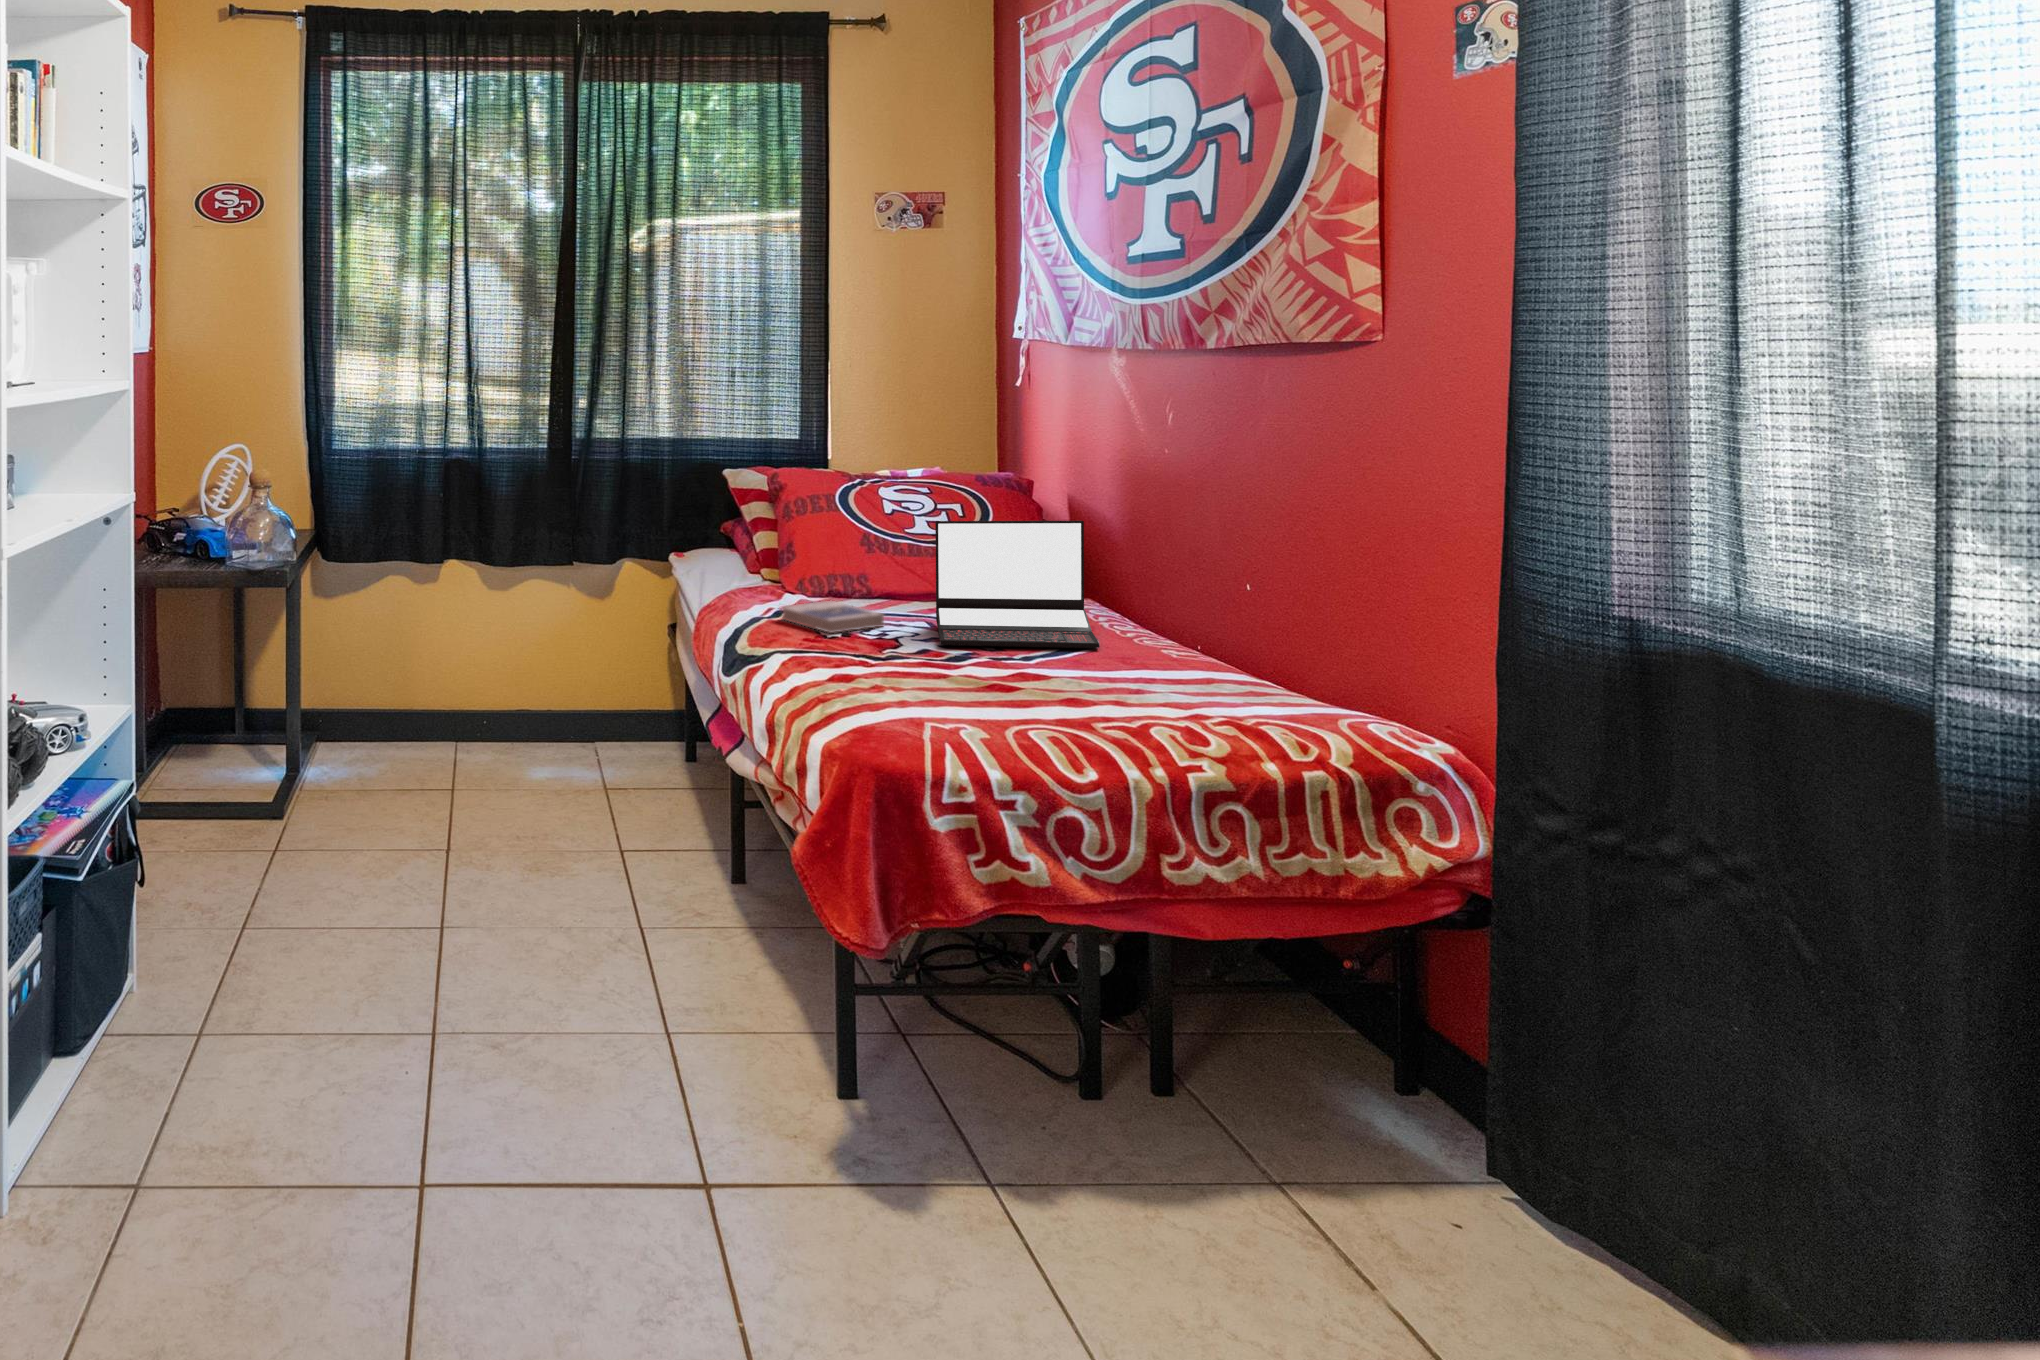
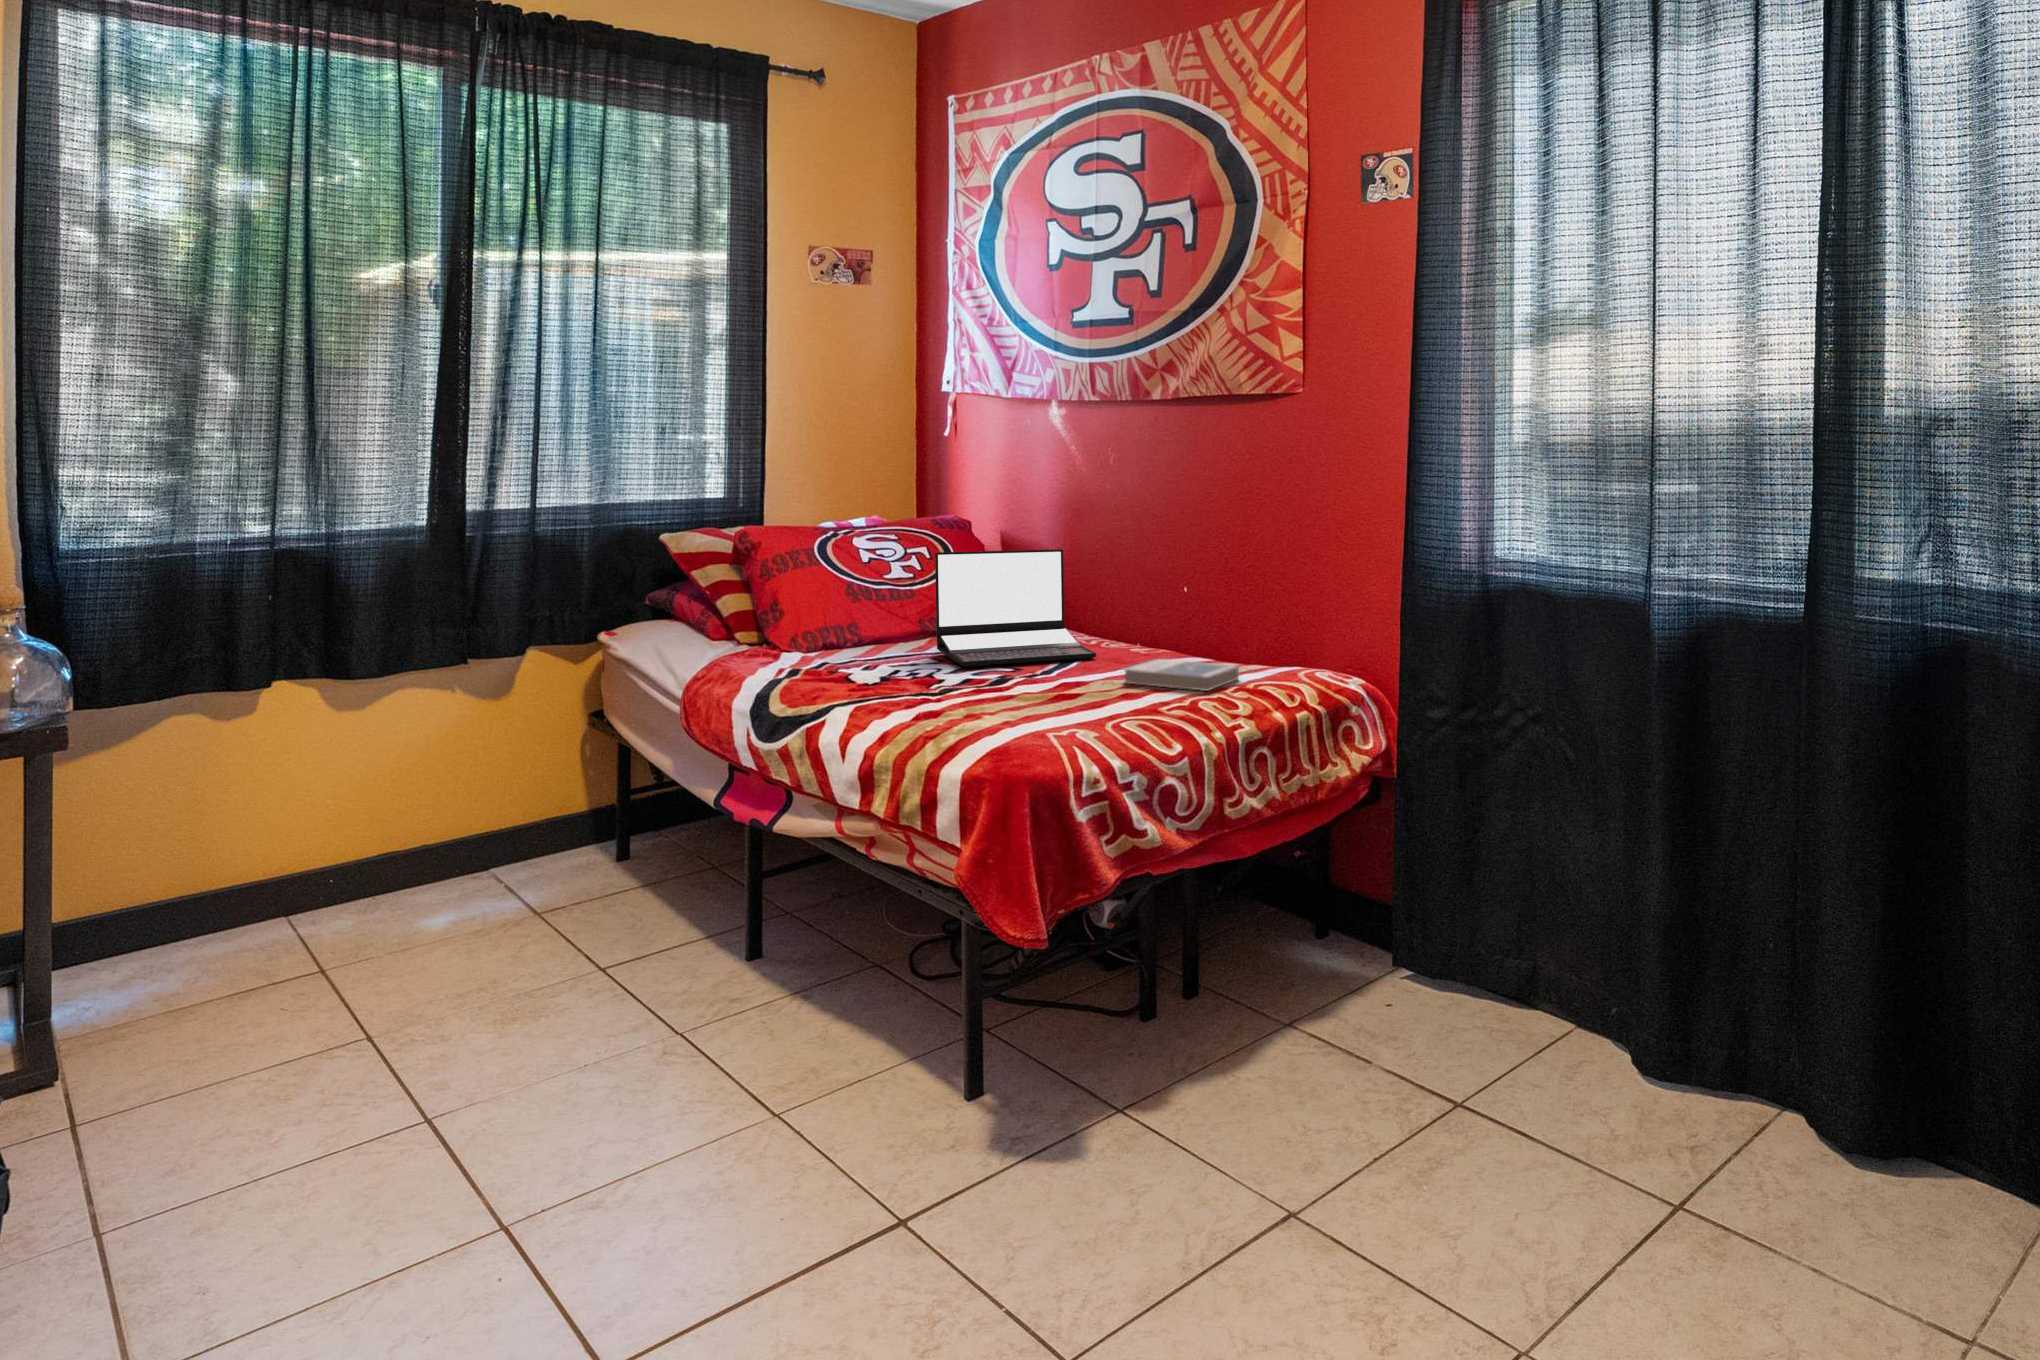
hardback book: present [782,601,884,633] -> present [1124,659,1239,691]

